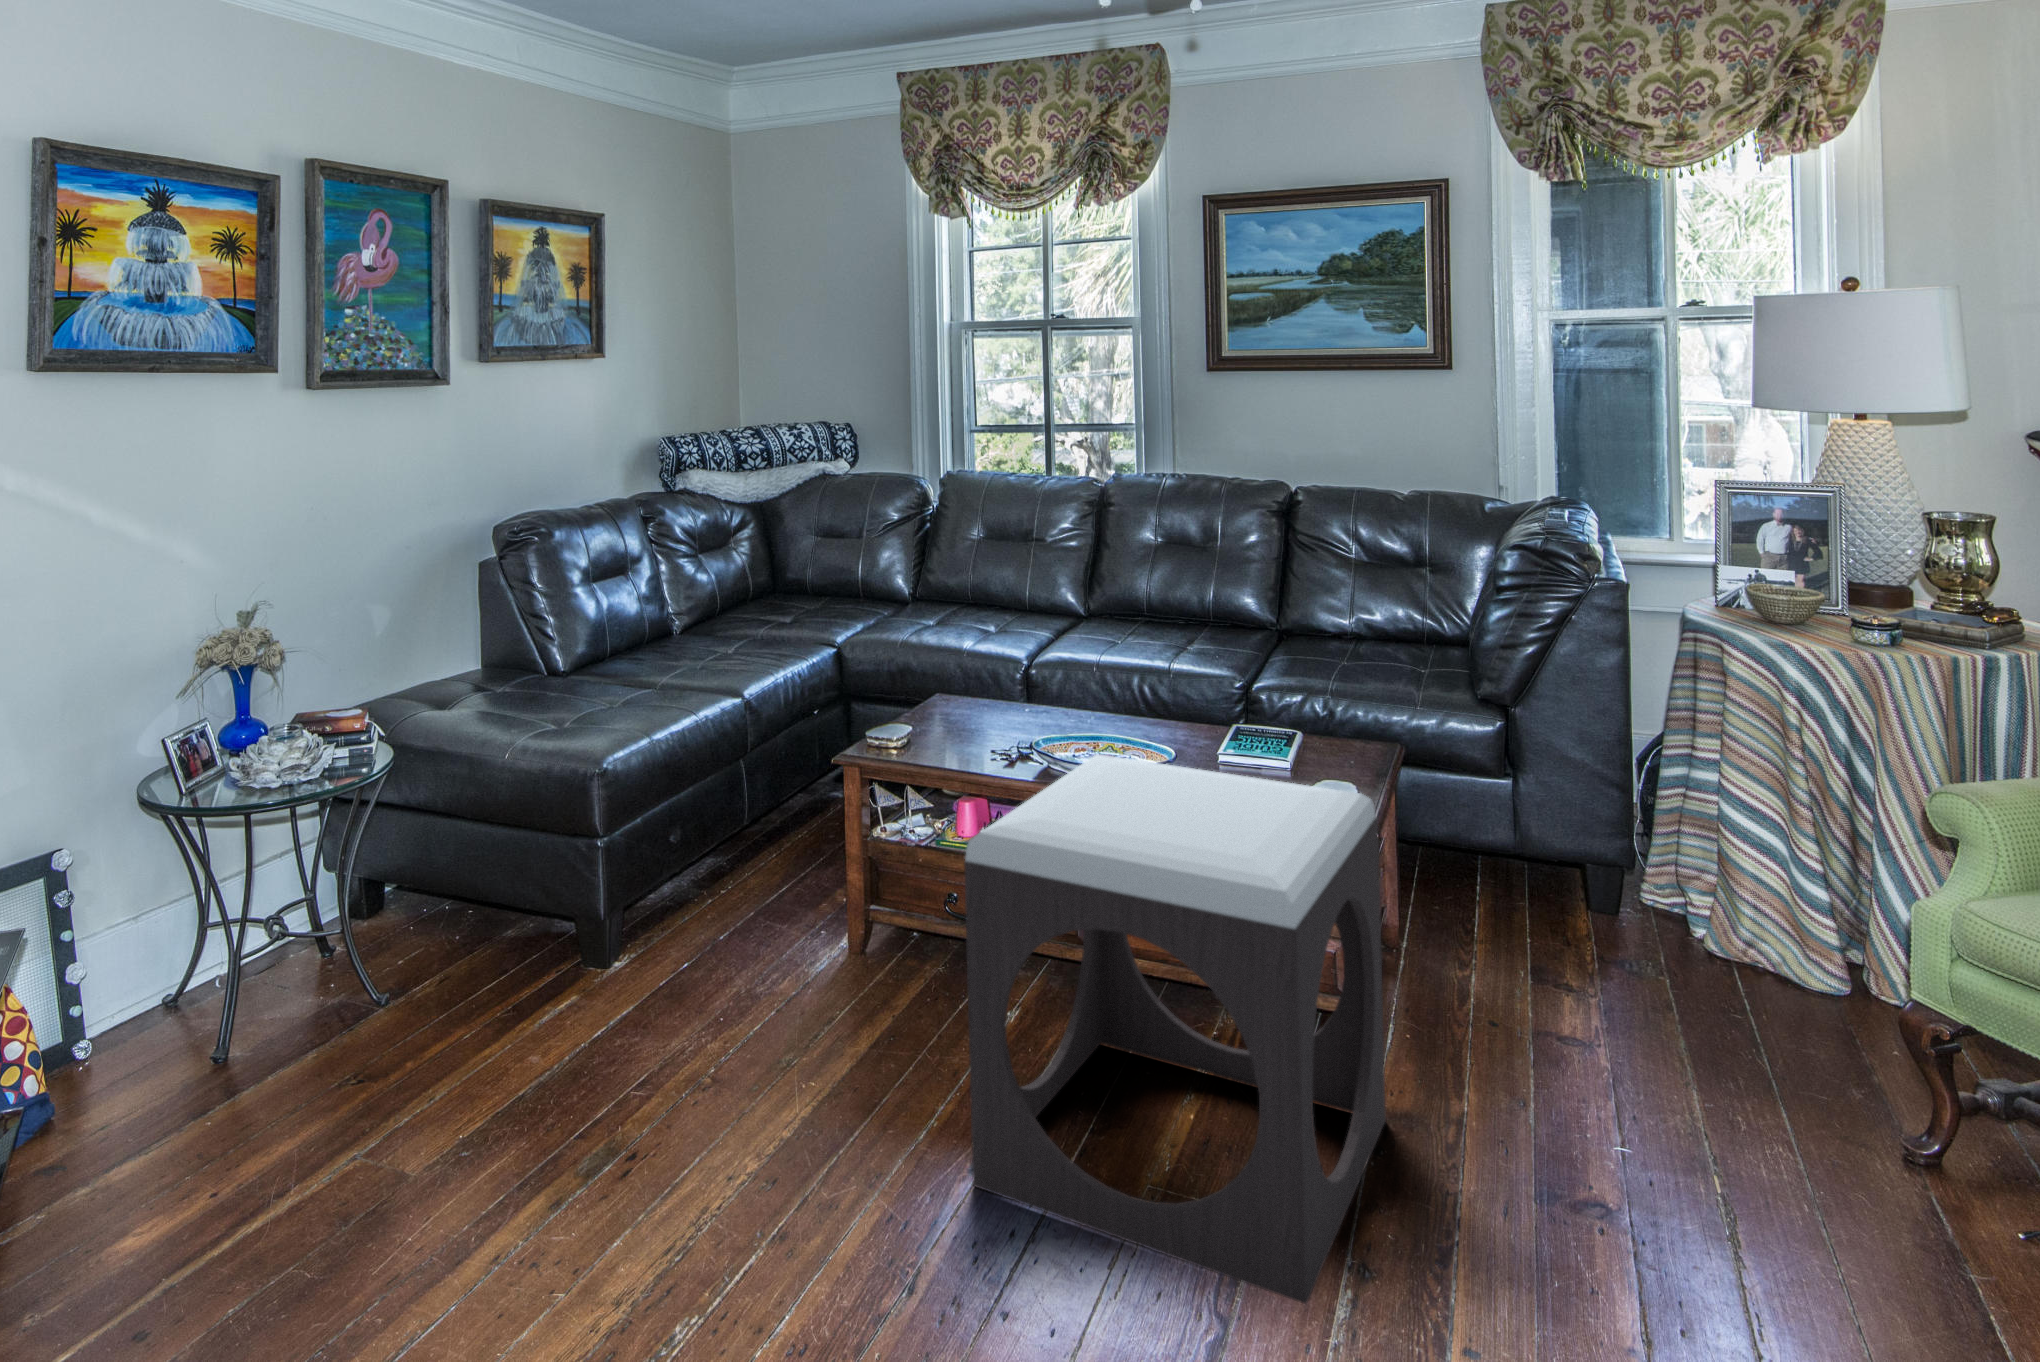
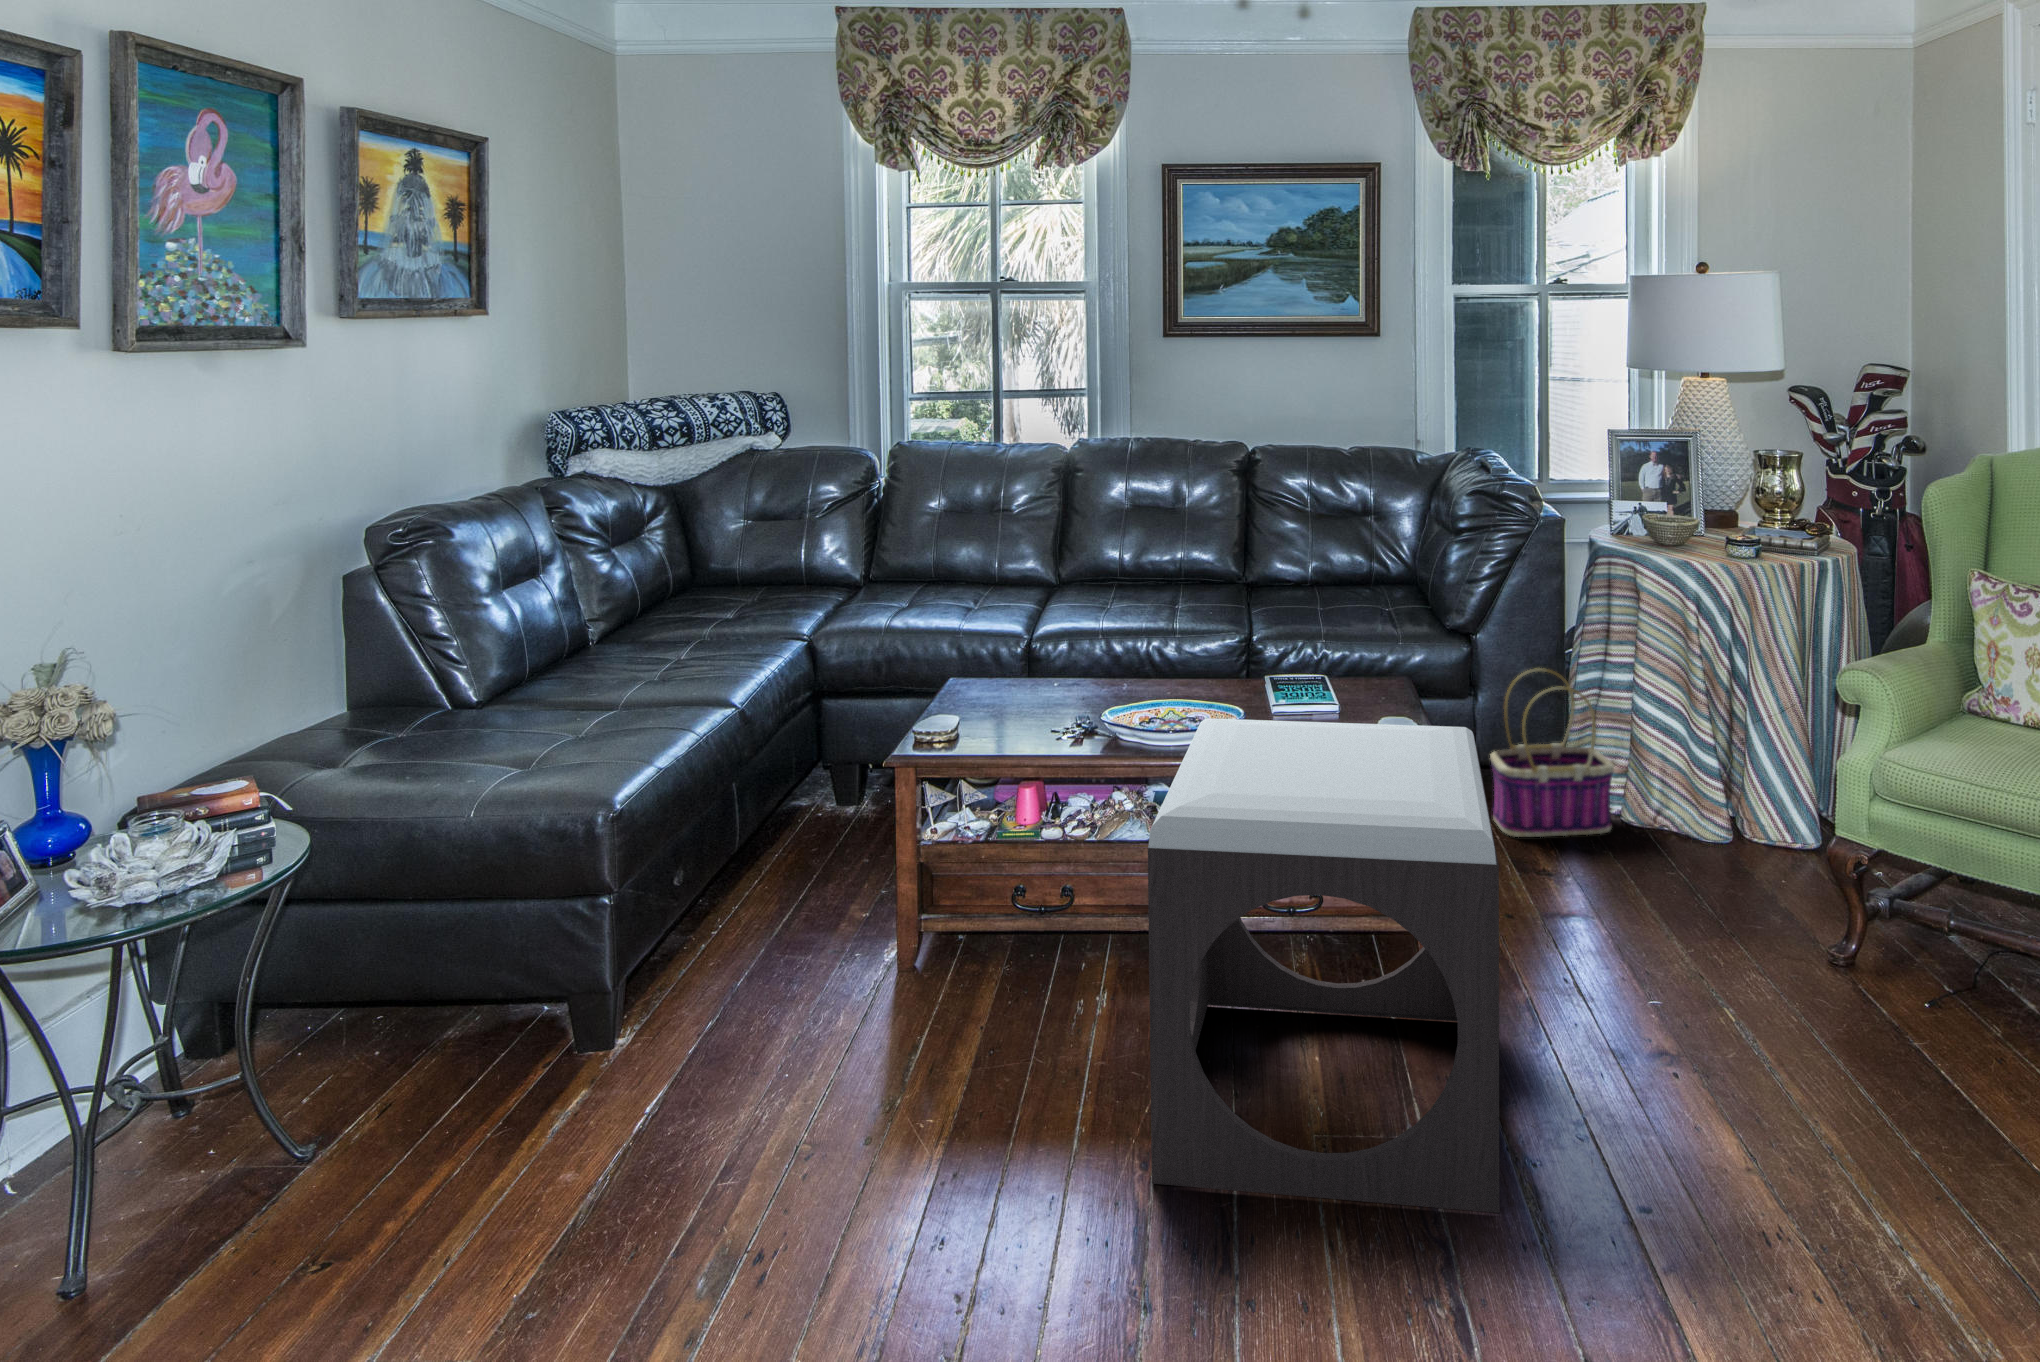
basket: none [1518,754,1676,958] -> present [1490,668,1614,837]

